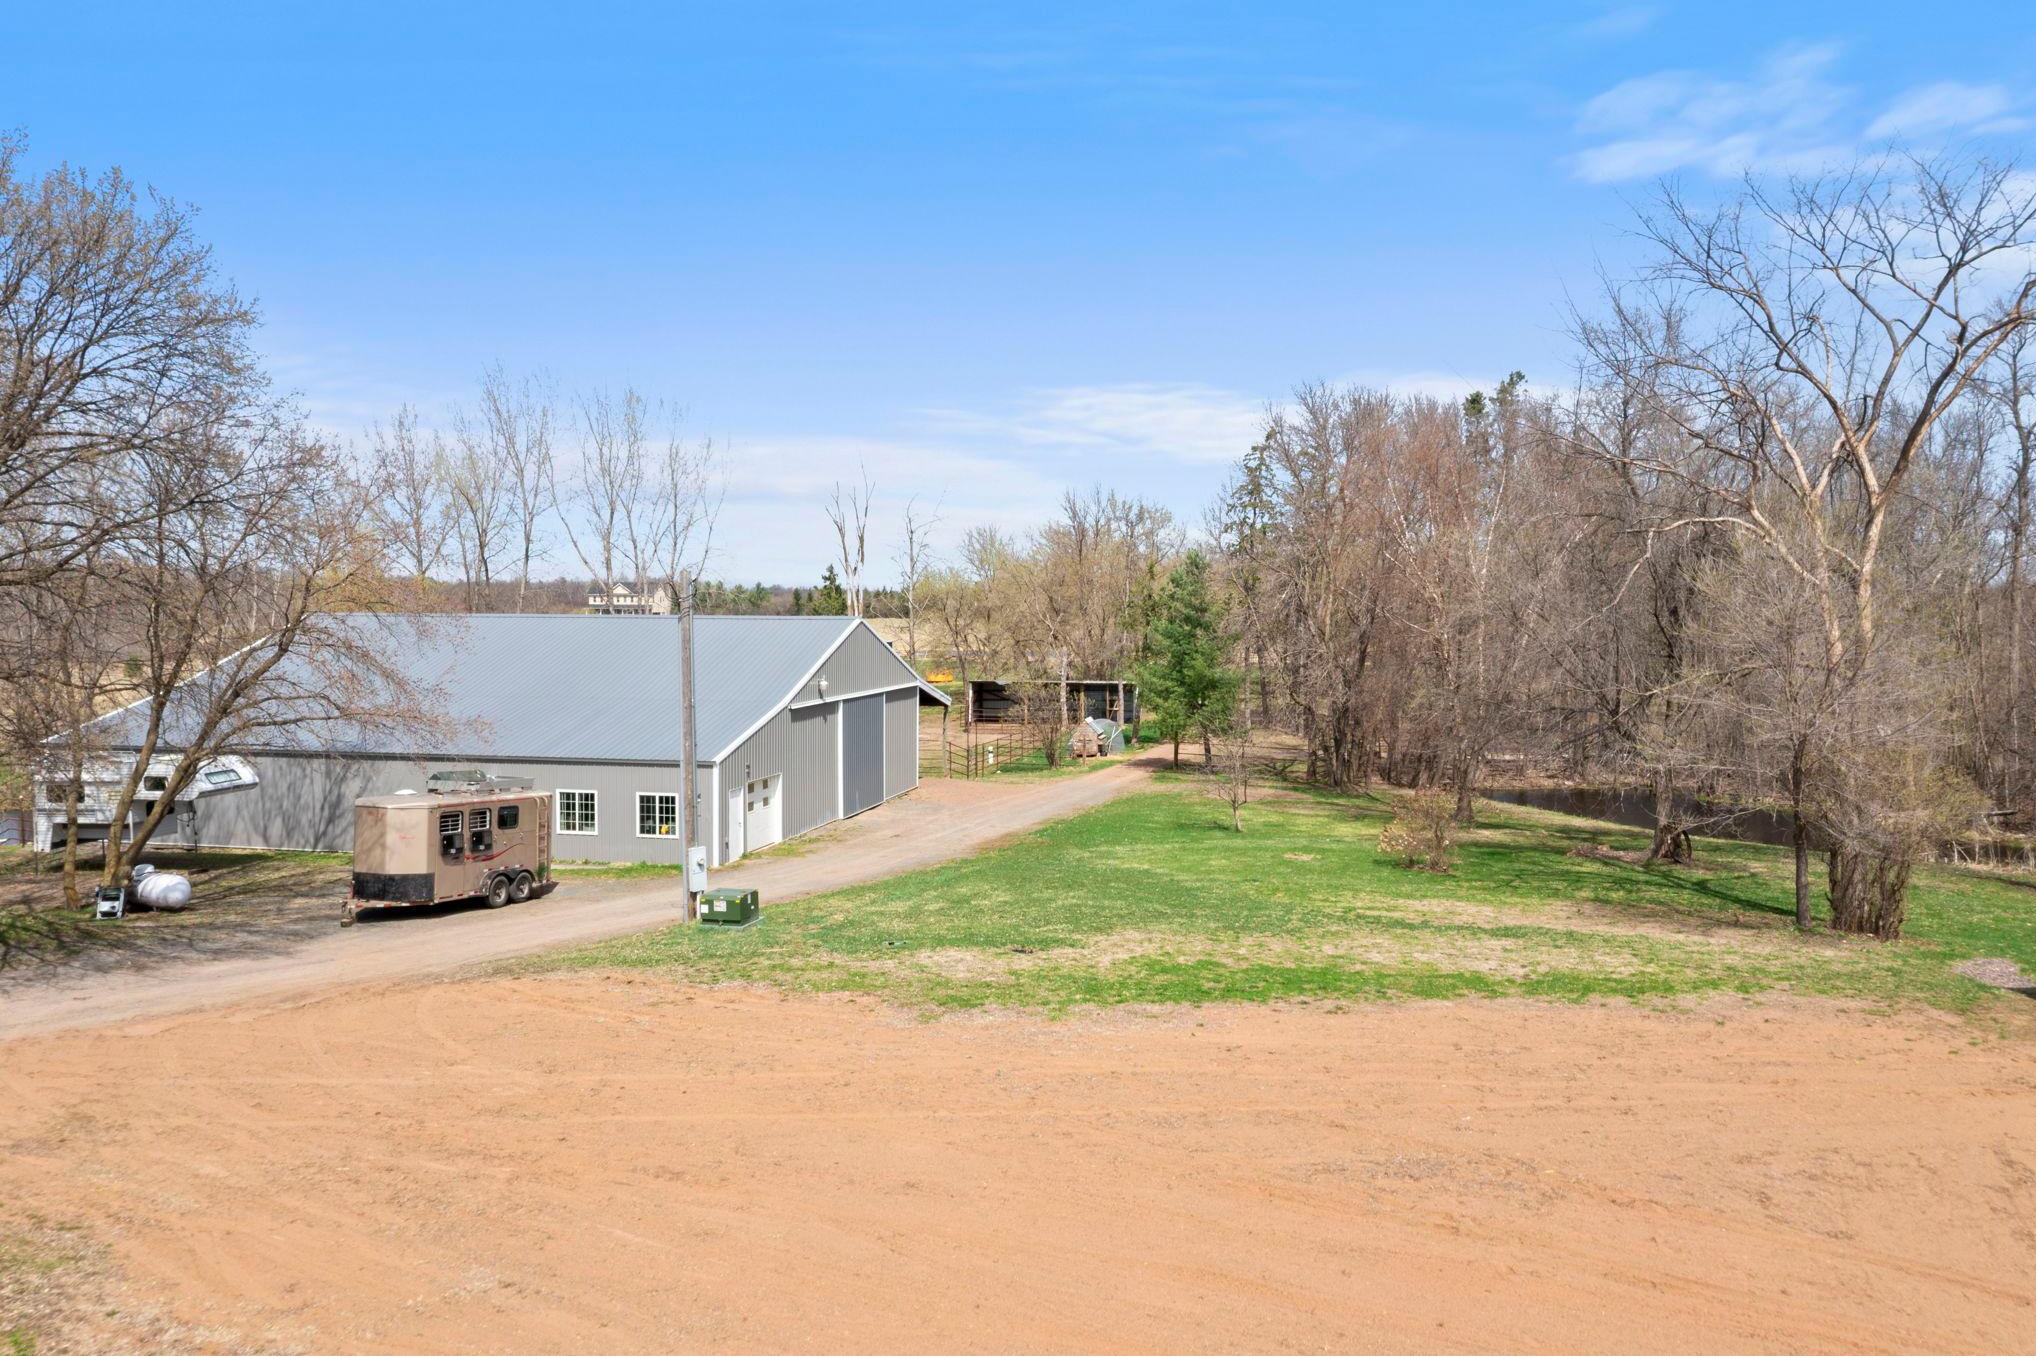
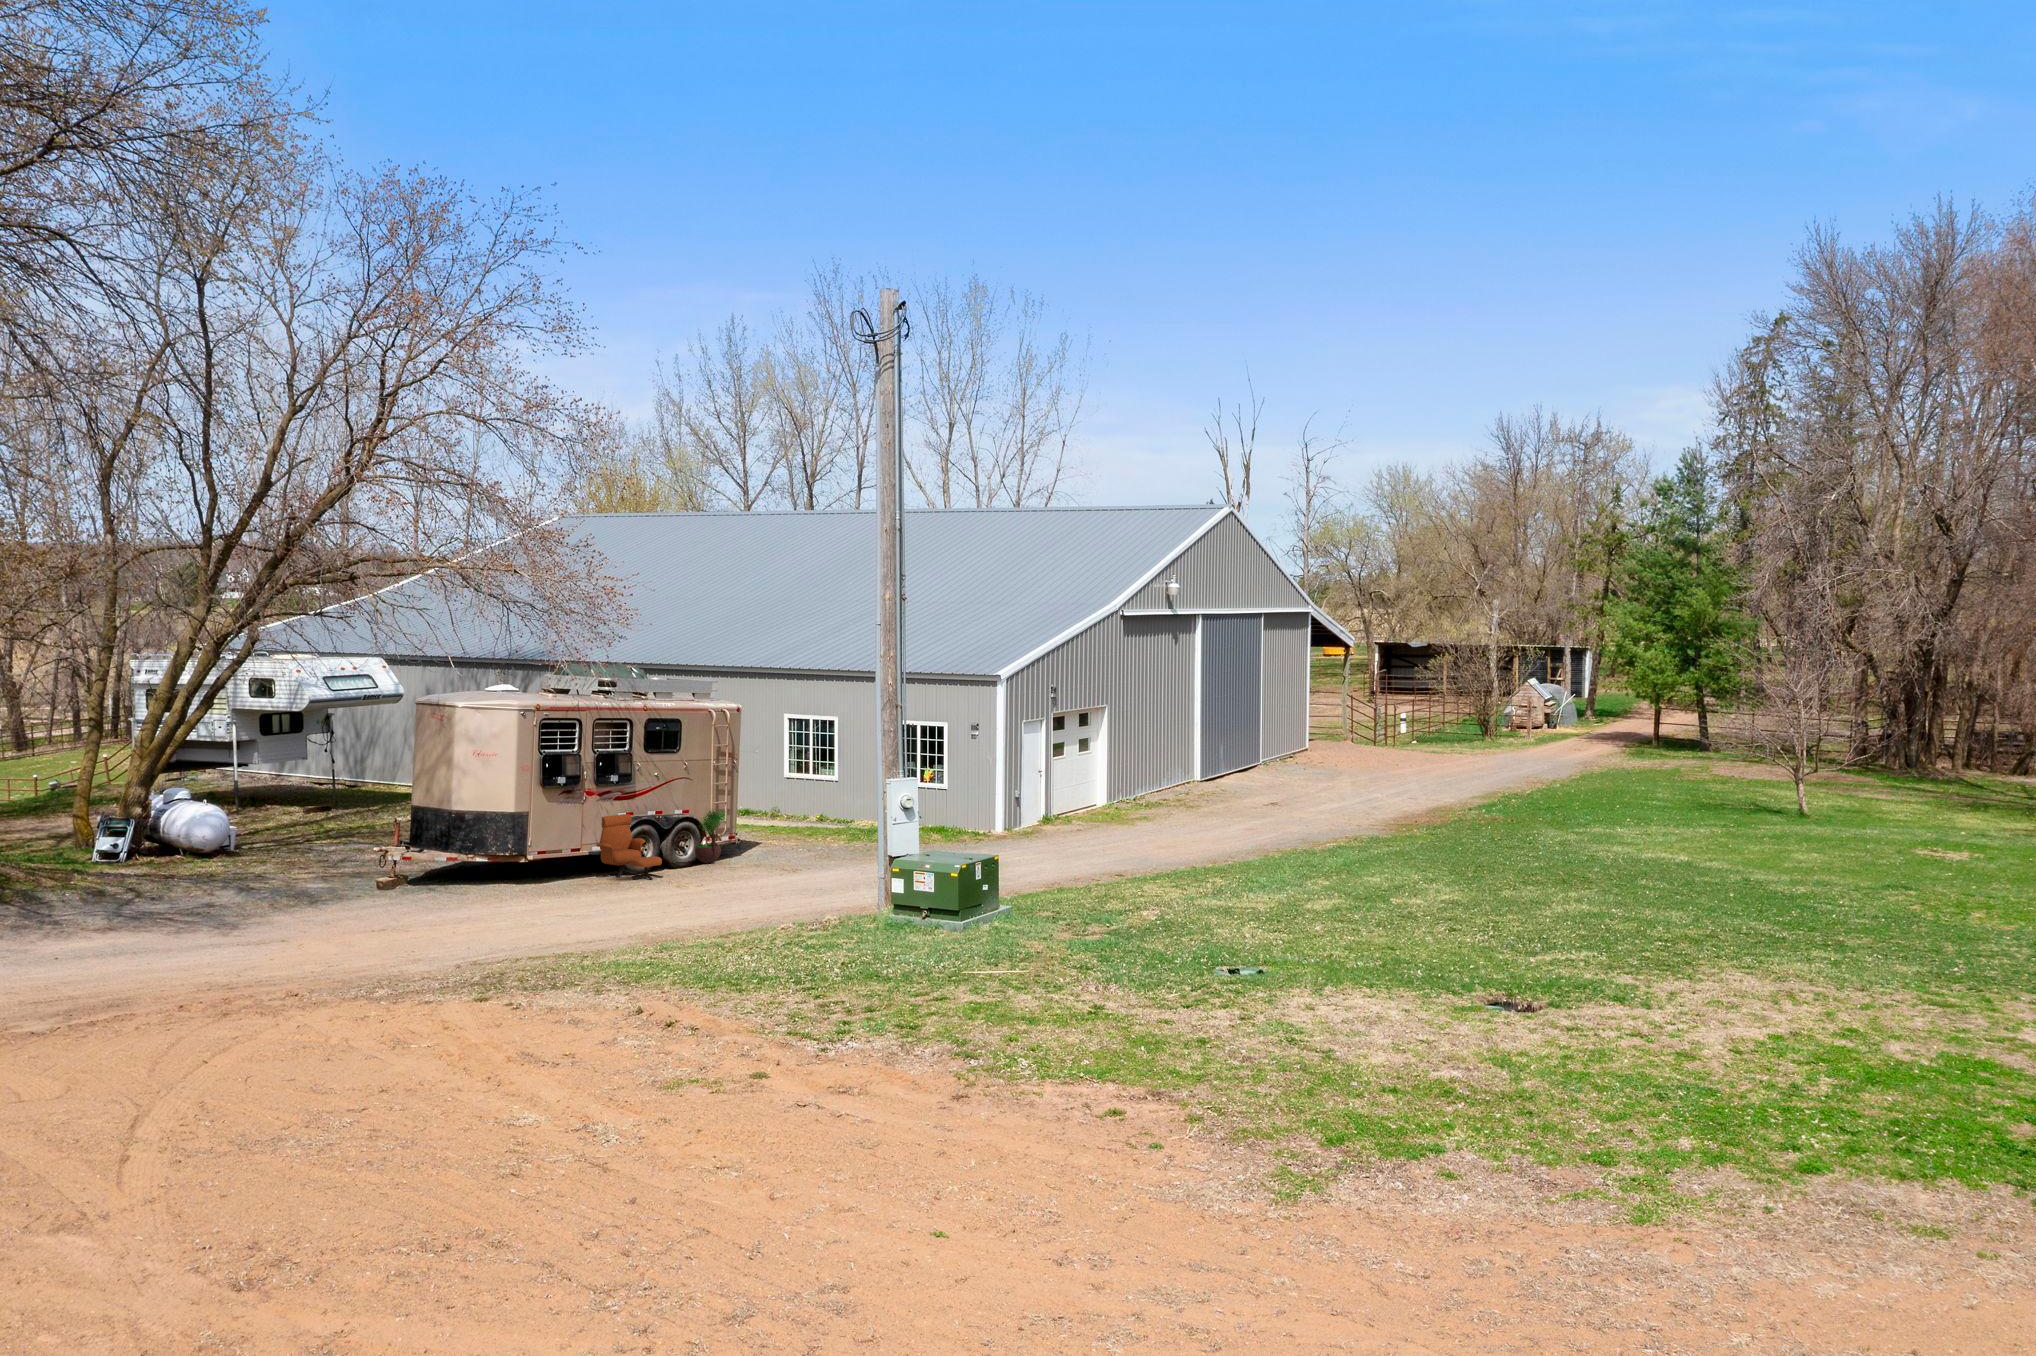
lounge chair: none [475,871,520,912] -> present [596,814,663,880]

